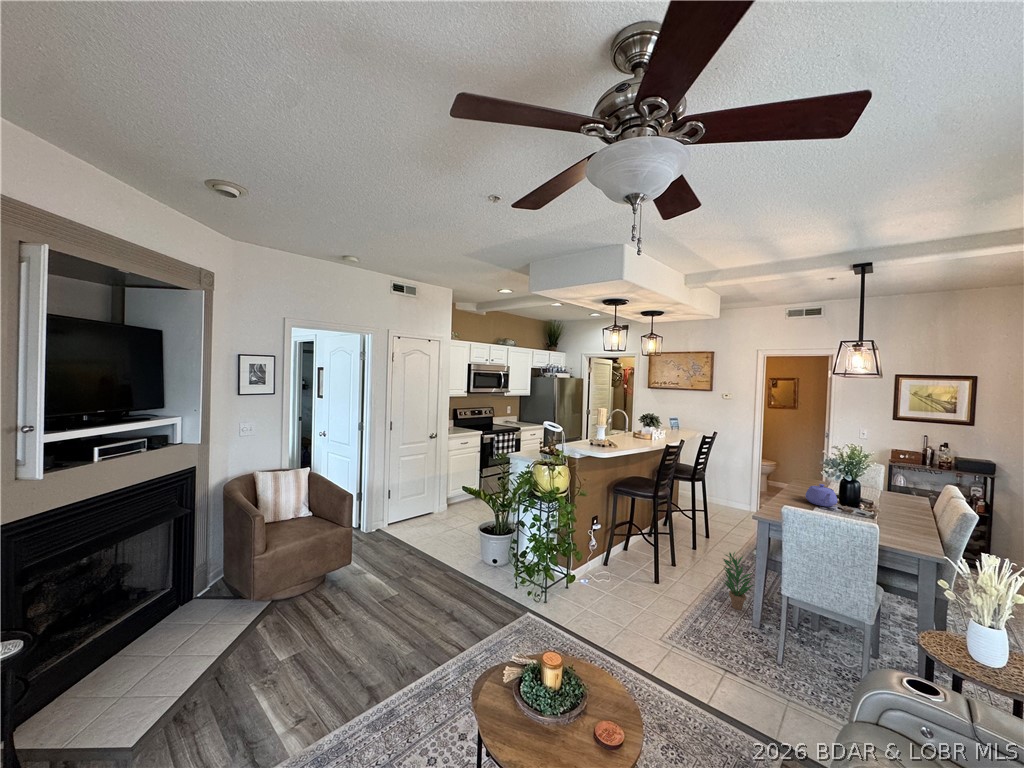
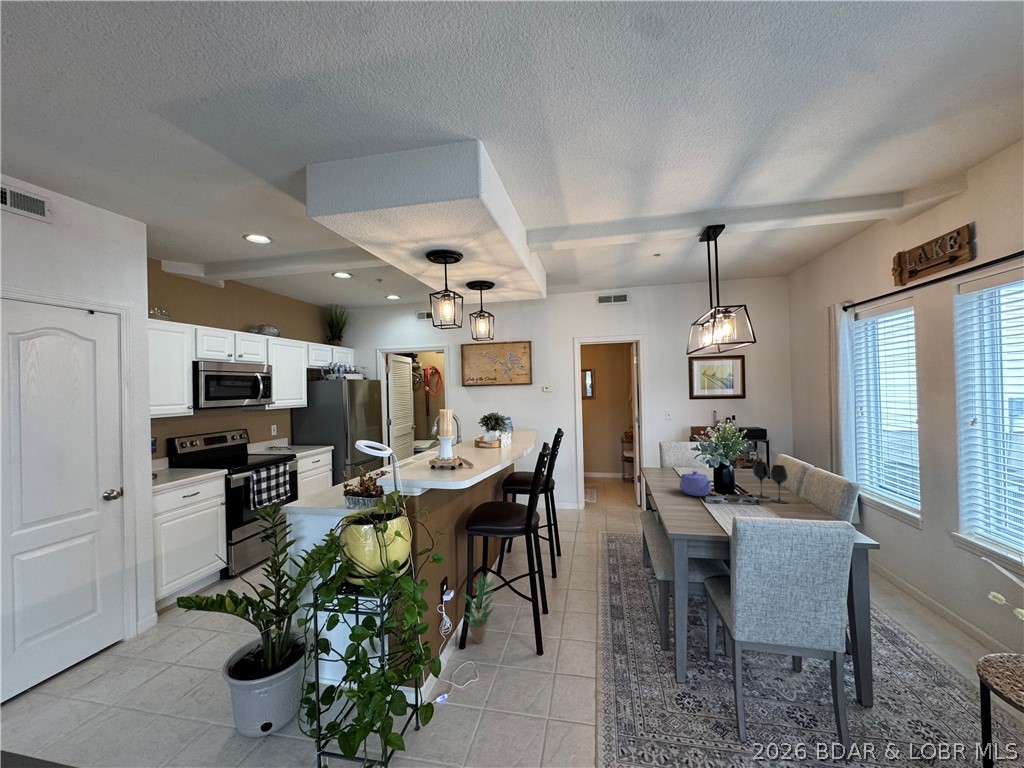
wine glass: none [887,486,921,528] -> present [753,462,789,503]
potted plant: present [723,552,753,610] -> present [462,574,494,643]

